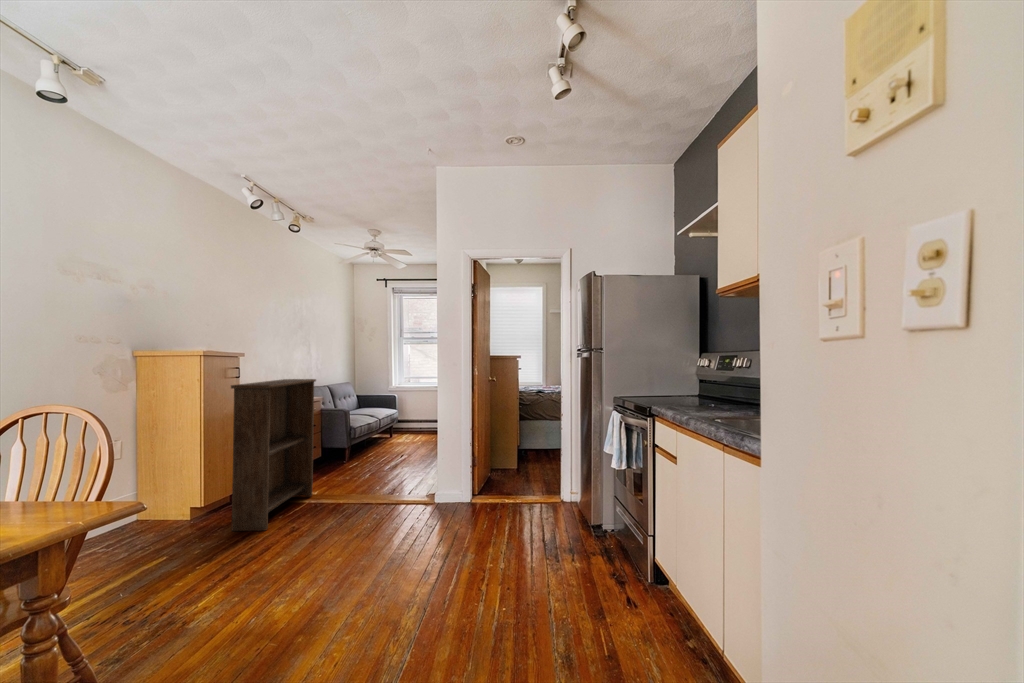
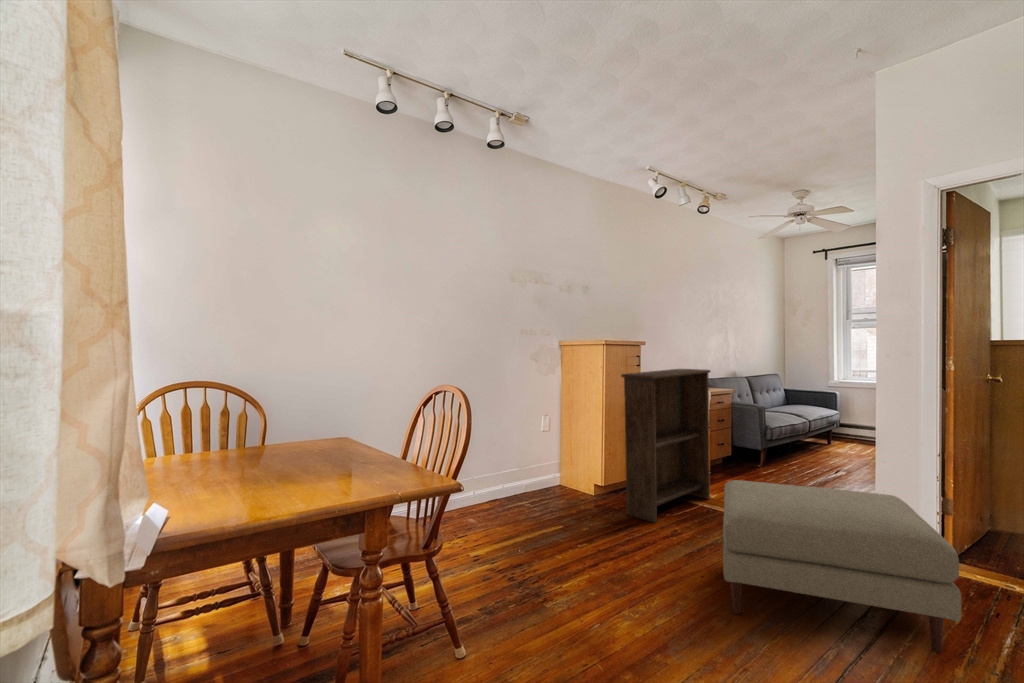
ottoman: none [340,458,495,577] -> present [723,480,961,654]

